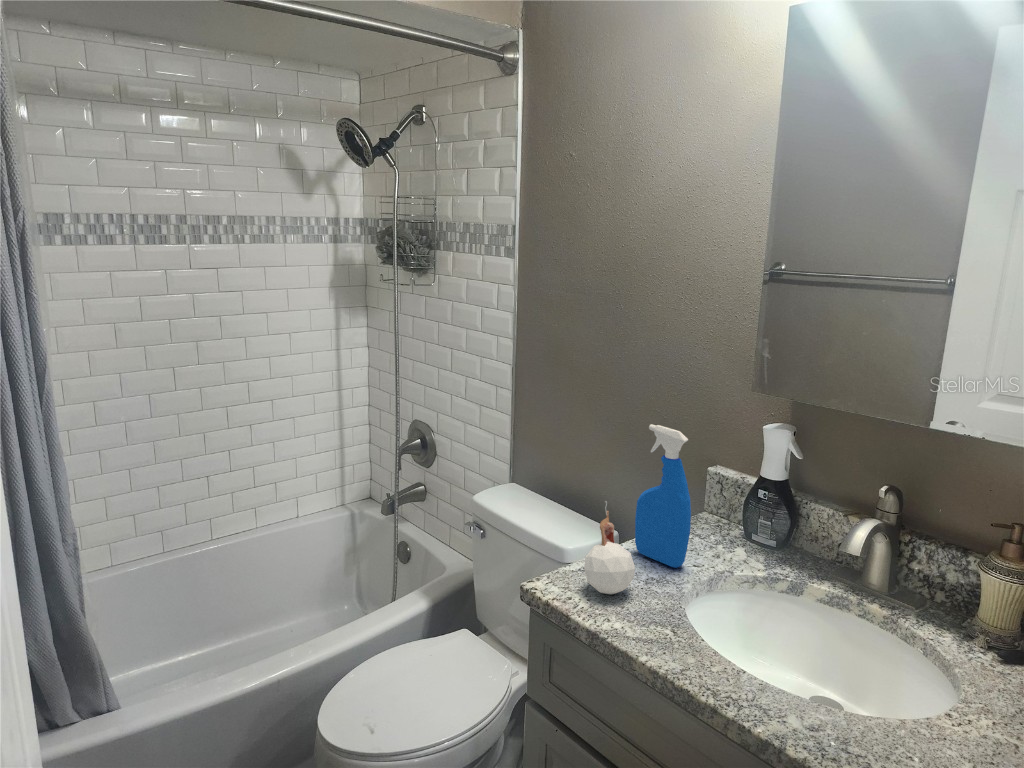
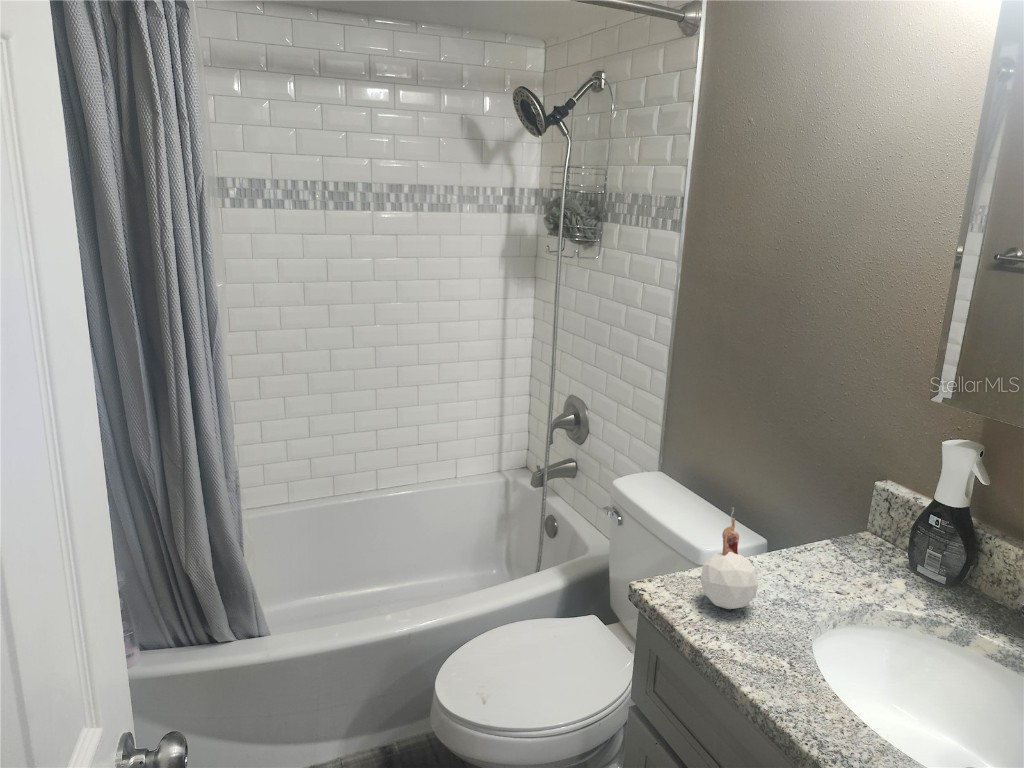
spray bottle: present [635,424,691,568] -> none [769,428,840,592]

